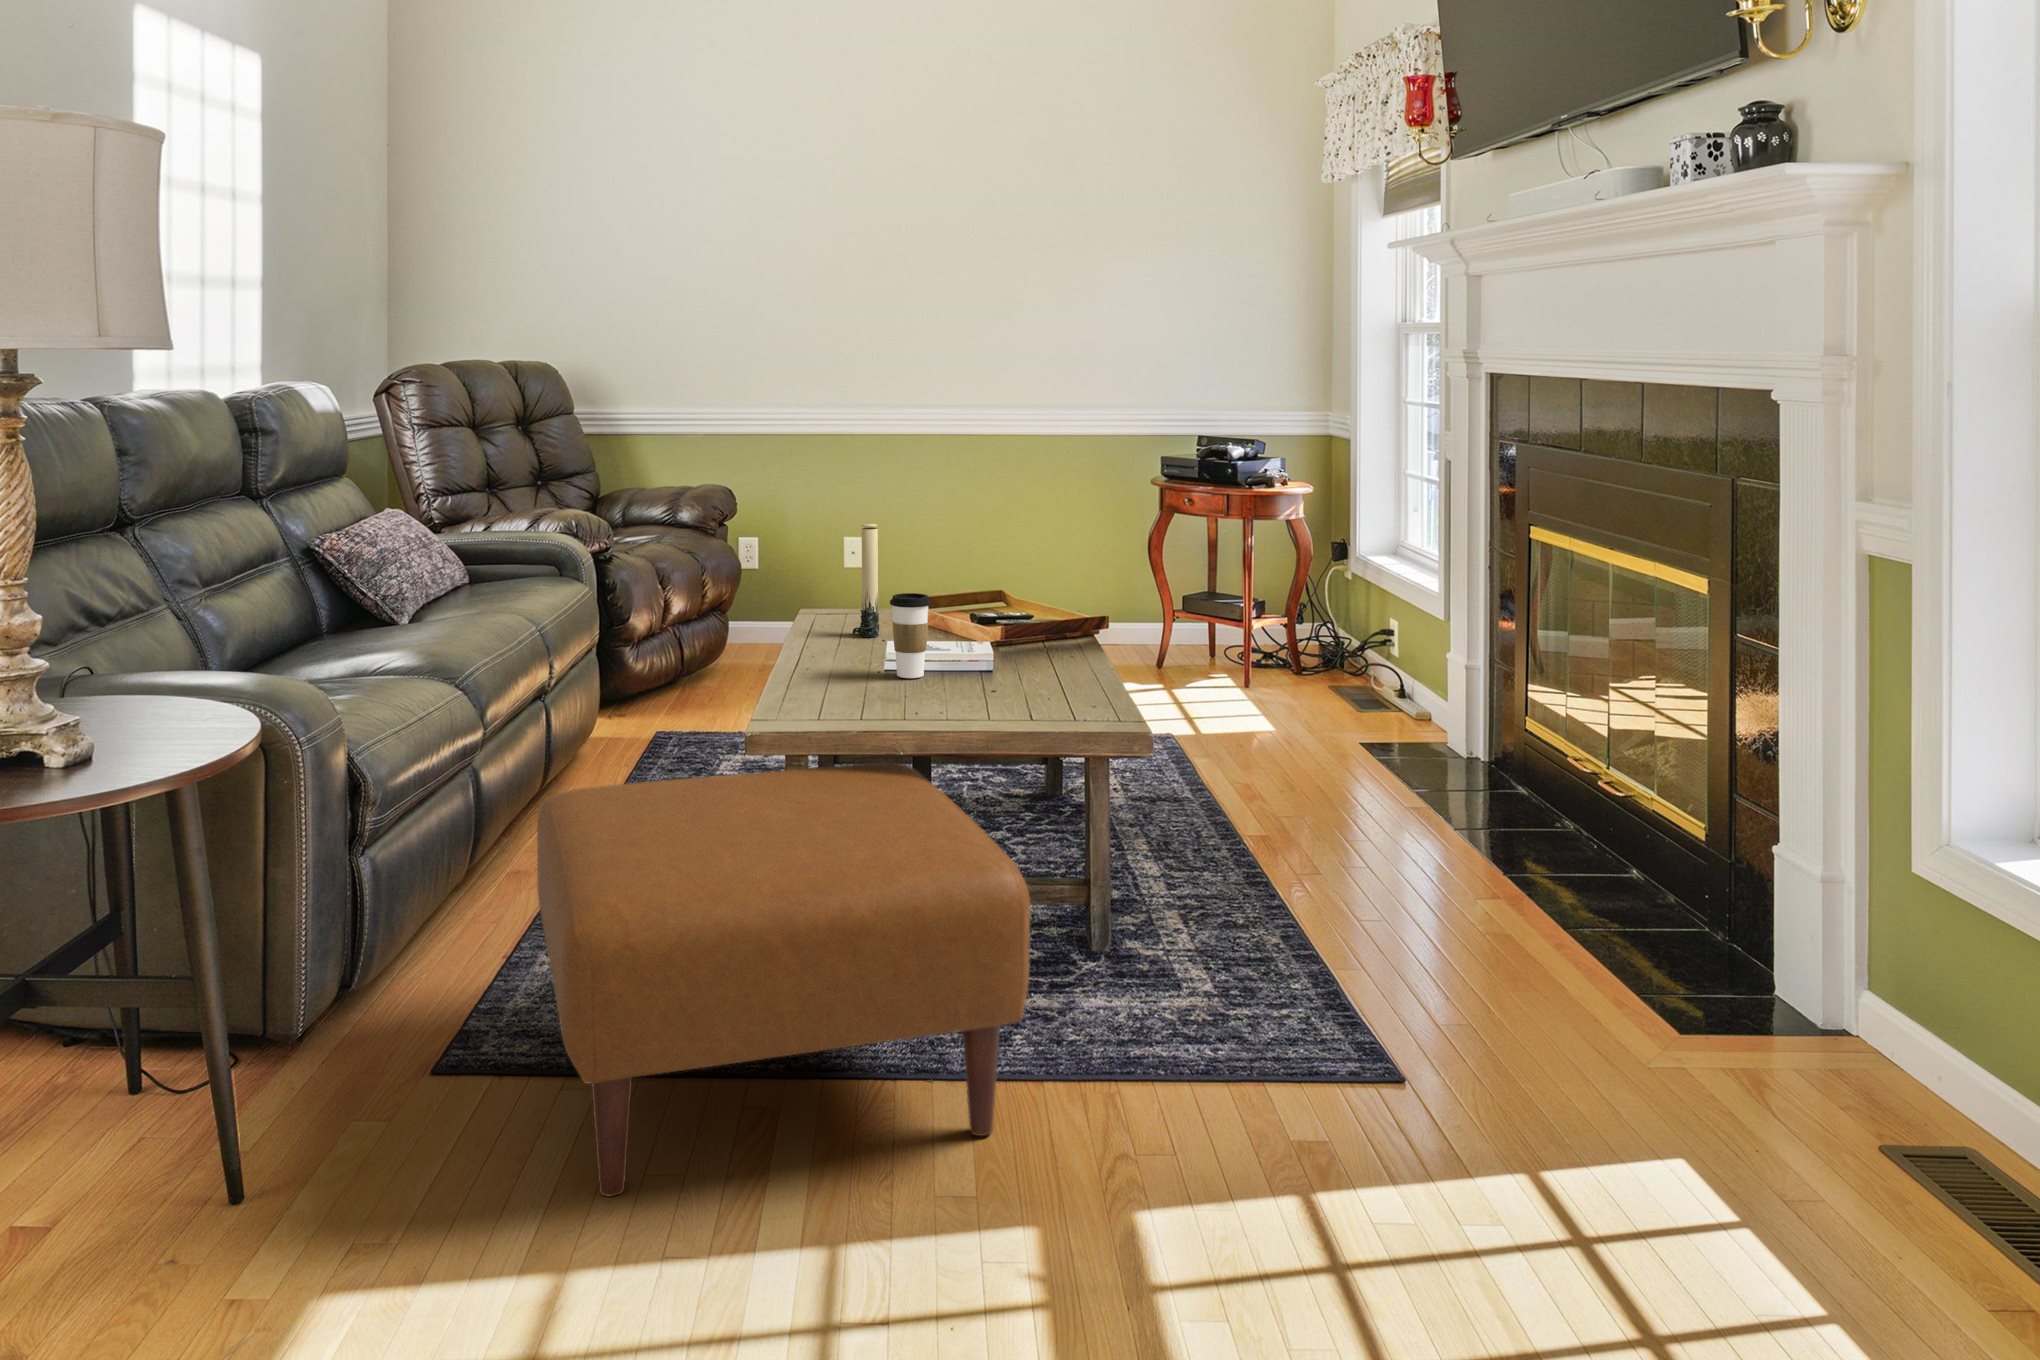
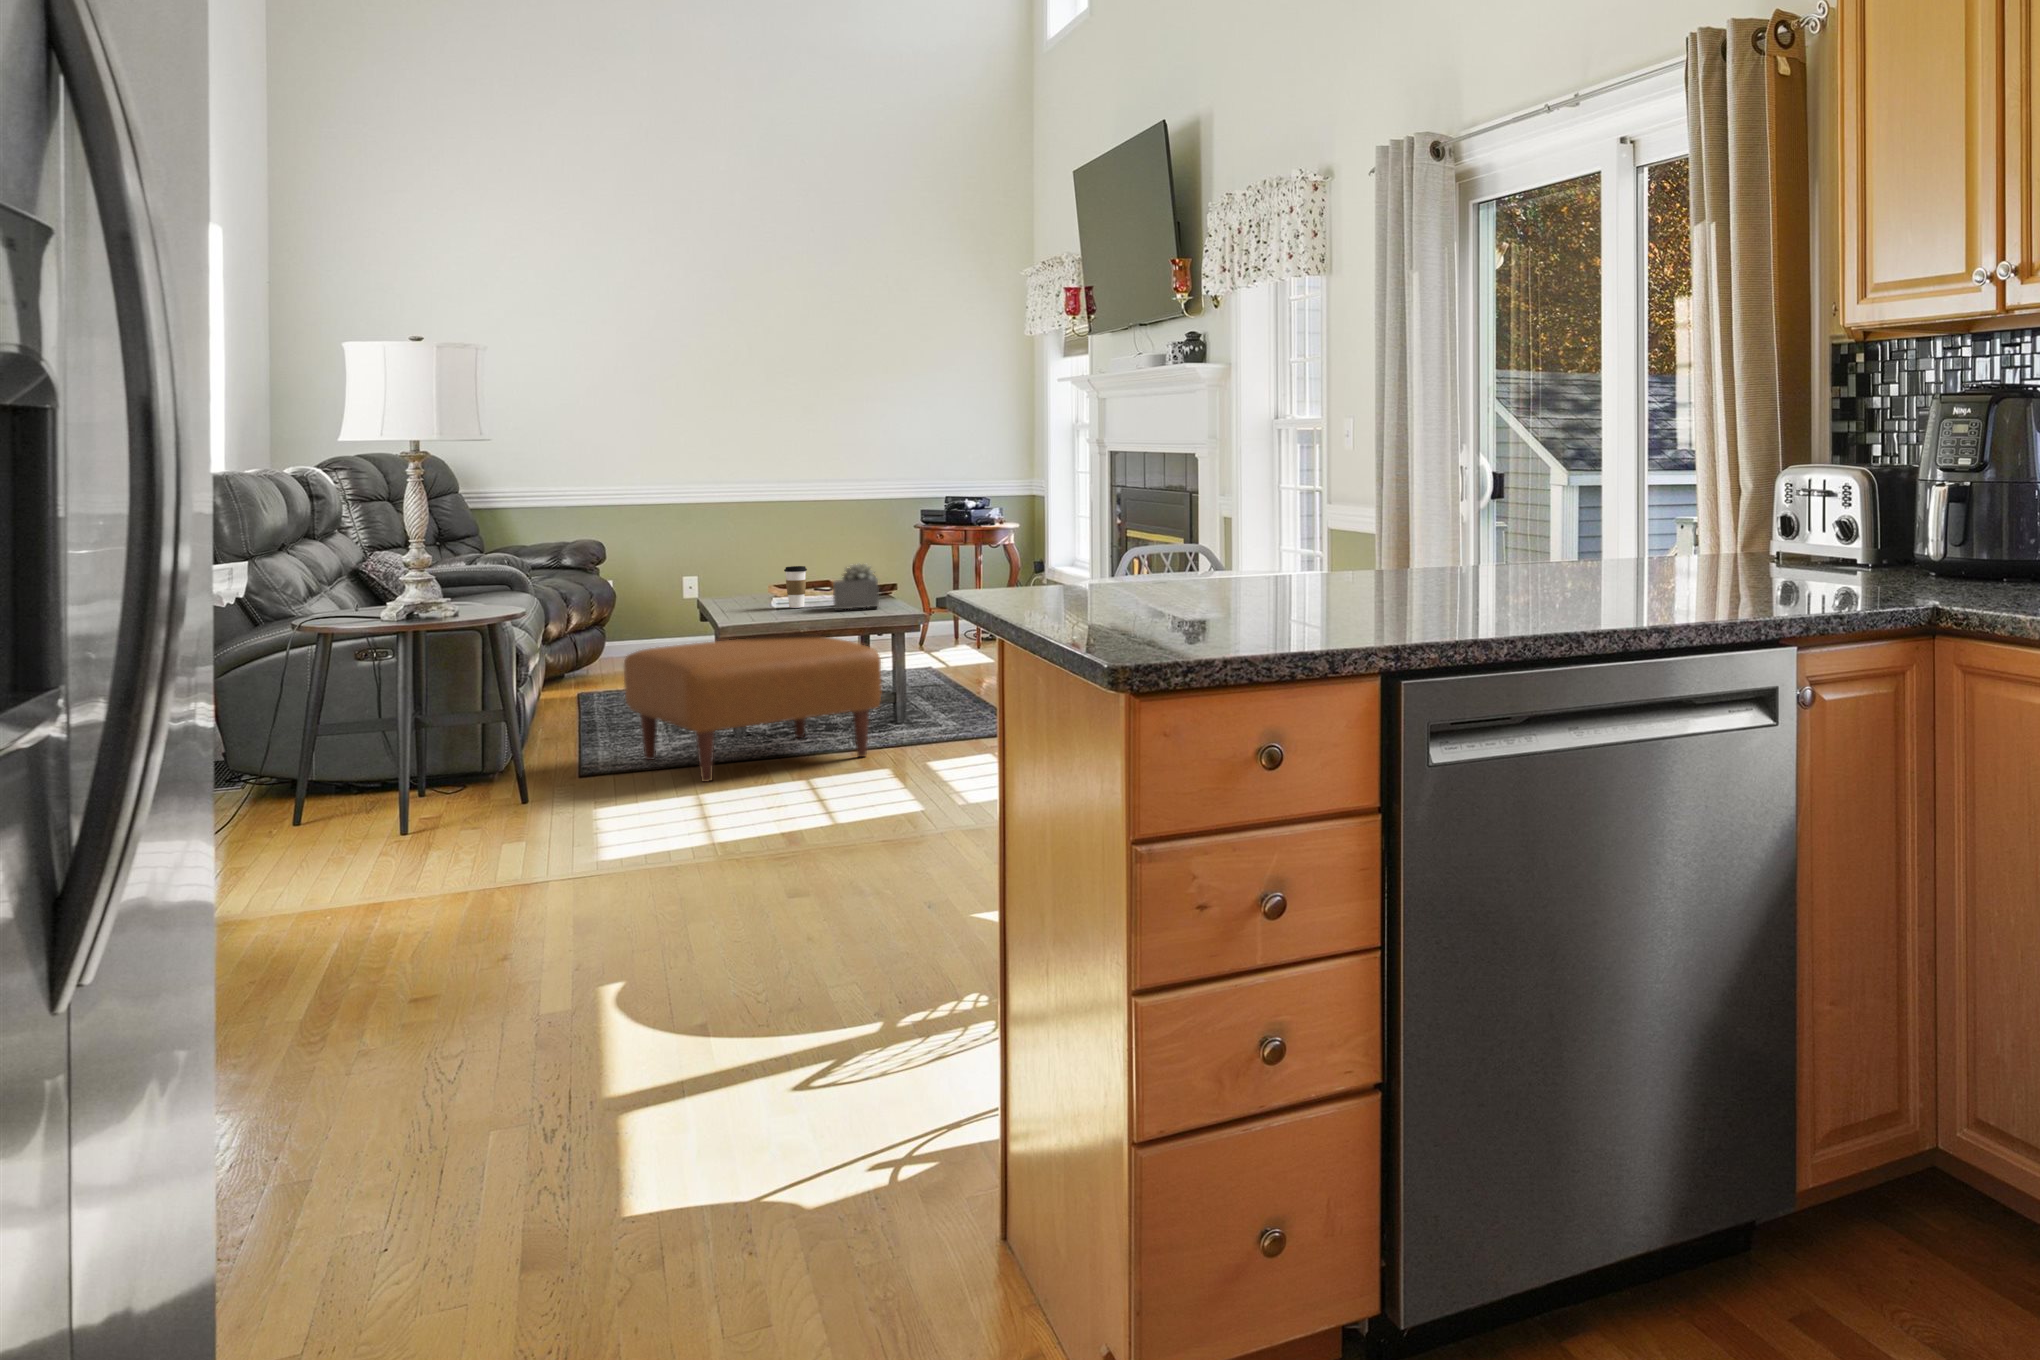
candle: present [853,524,879,637] -> none [751,537,768,598]
succulent plant: none [969,597,1060,699] -> present [833,563,879,609]

